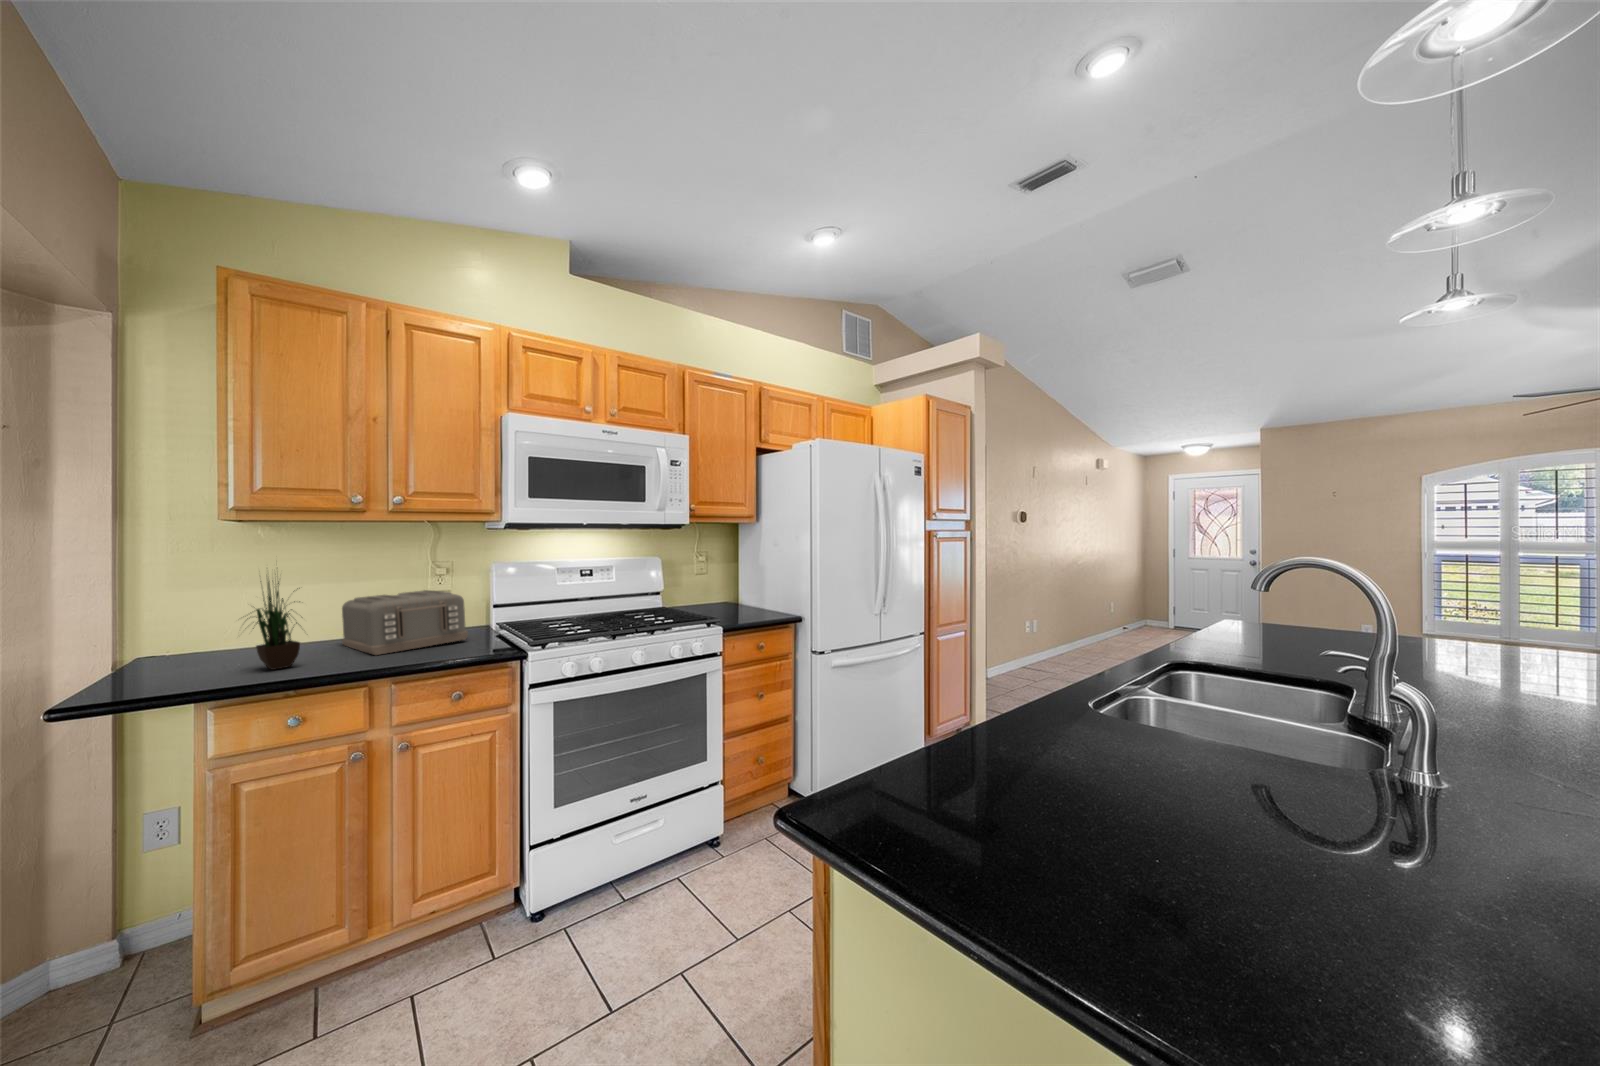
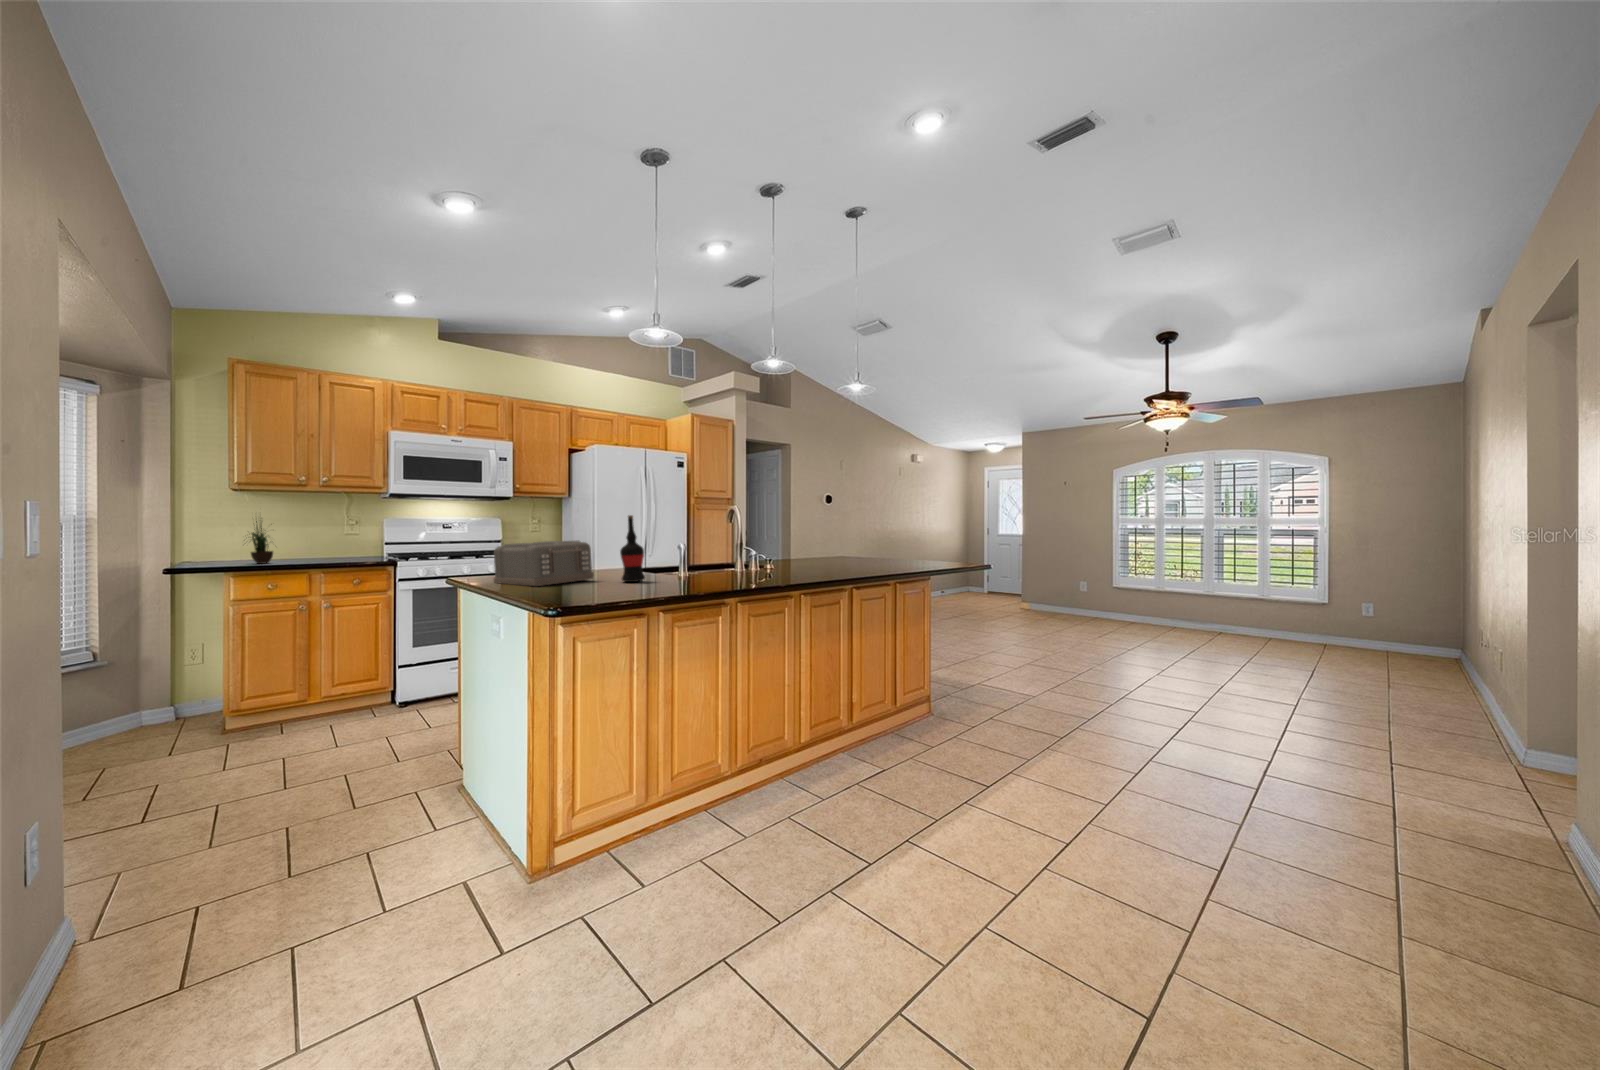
toaster: present [342,590,468,655] -> present [494,541,594,586]
wine bottle: none [1383,632,1509,883] -> present [620,515,645,582]

